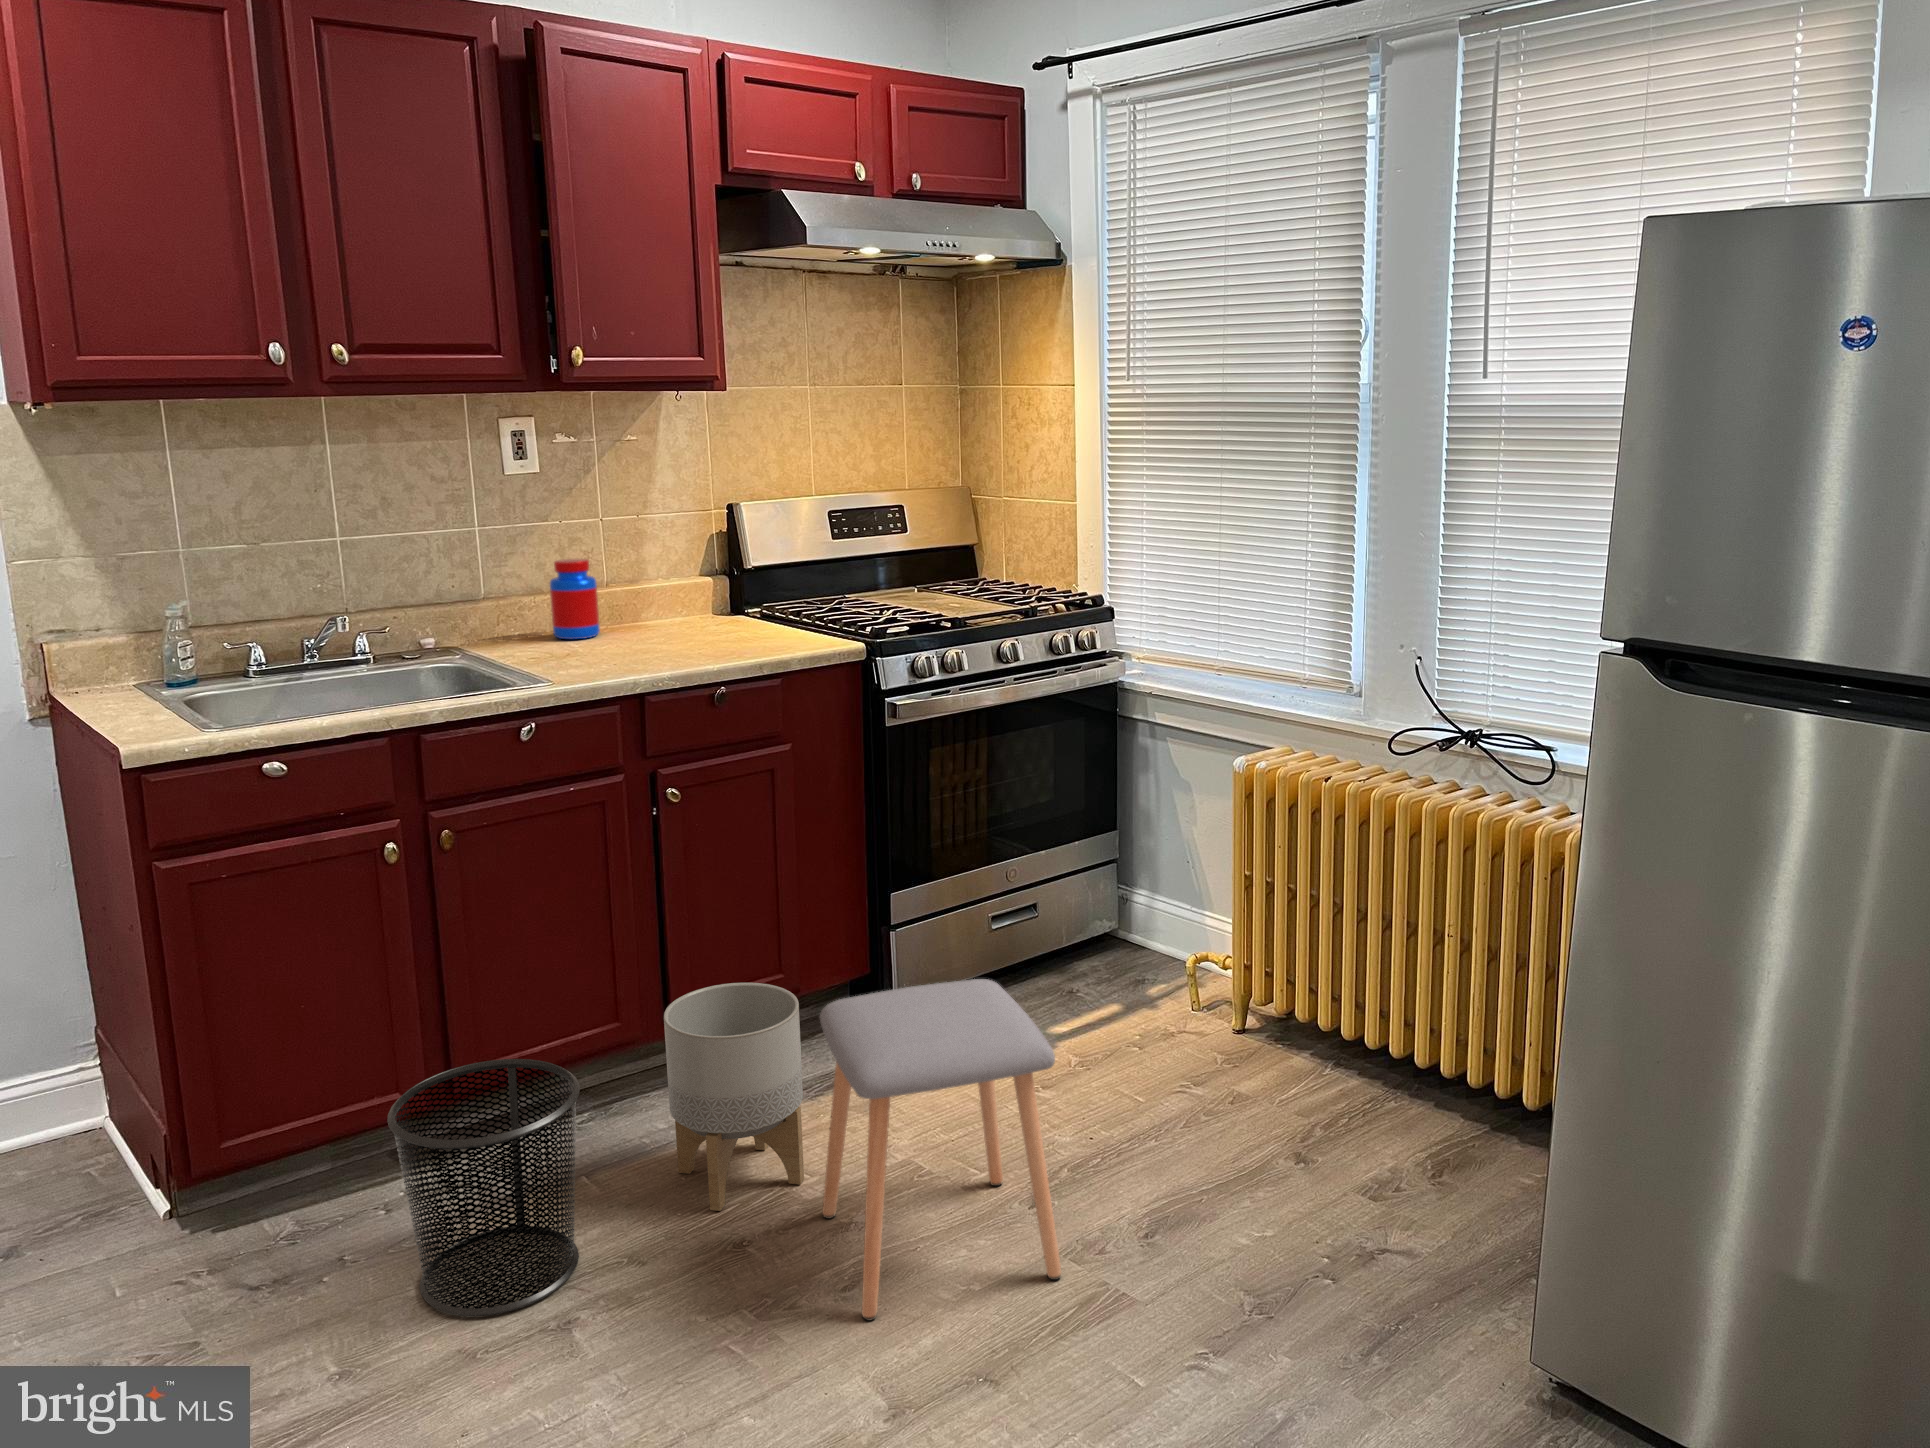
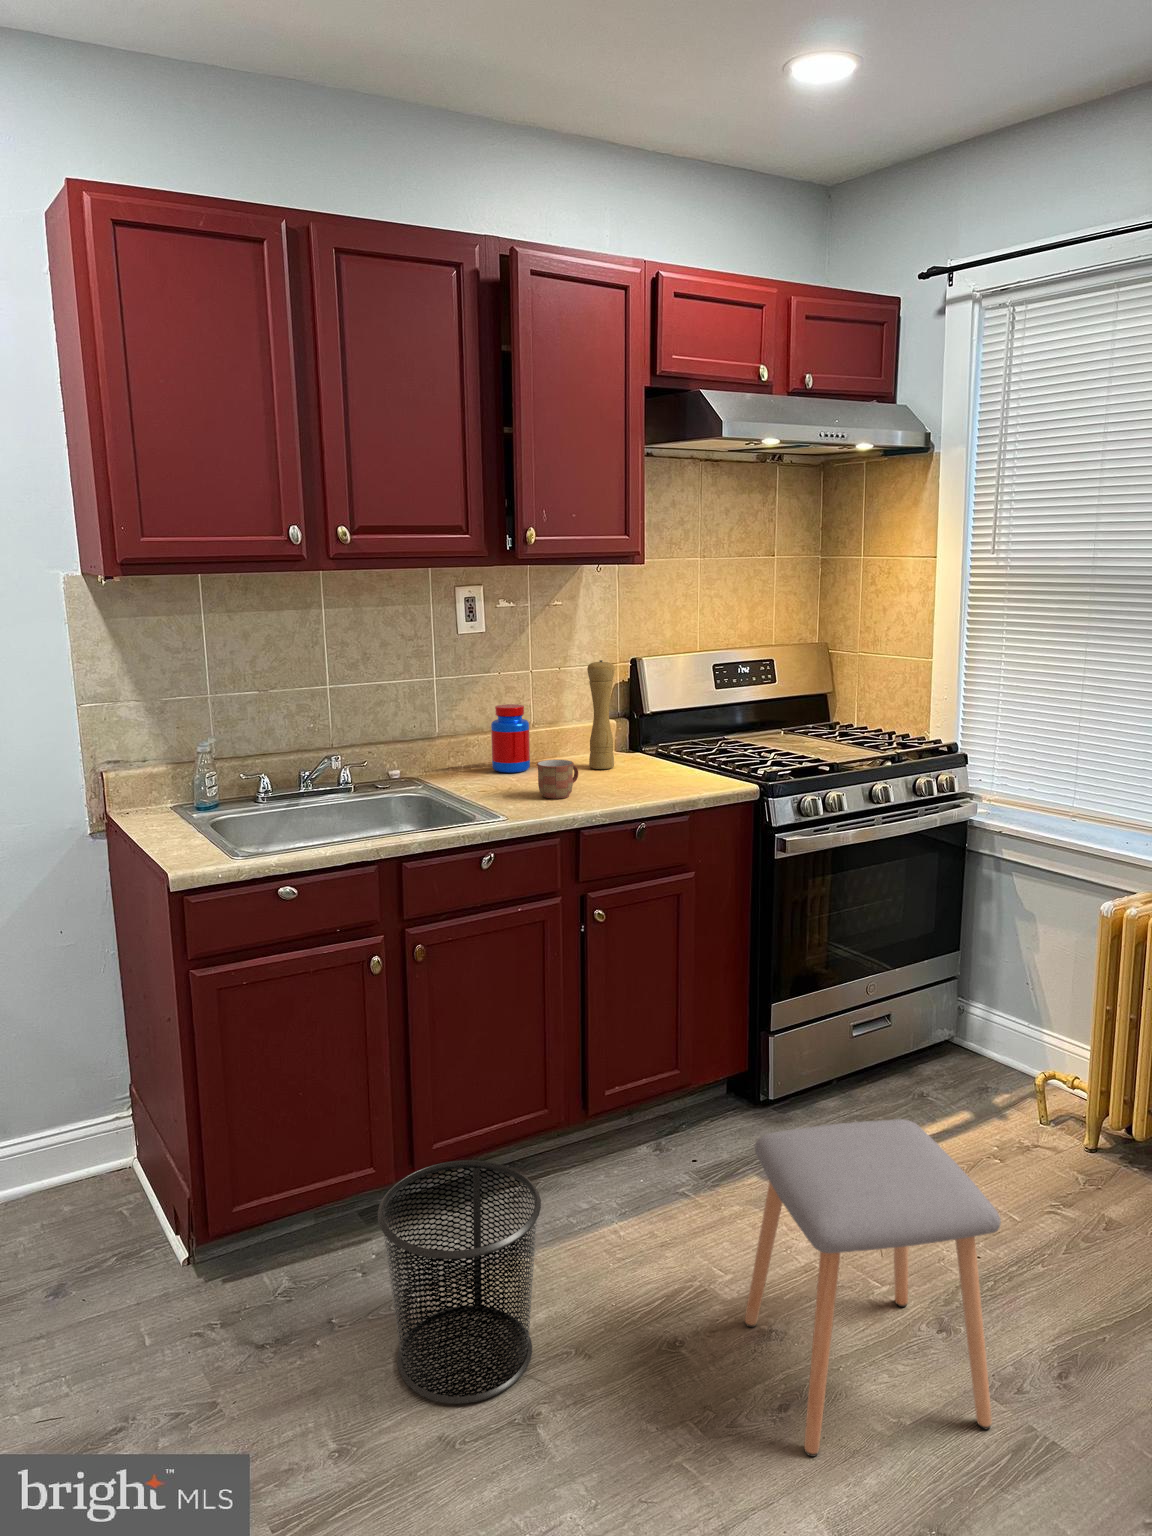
pepper mill: none [664,504,702,632] -> present [587,660,615,769]
mug: none [595,618,648,662] -> present [537,760,578,799]
planter: present [664,983,804,1211] -> none [604,1094,723,1307]

